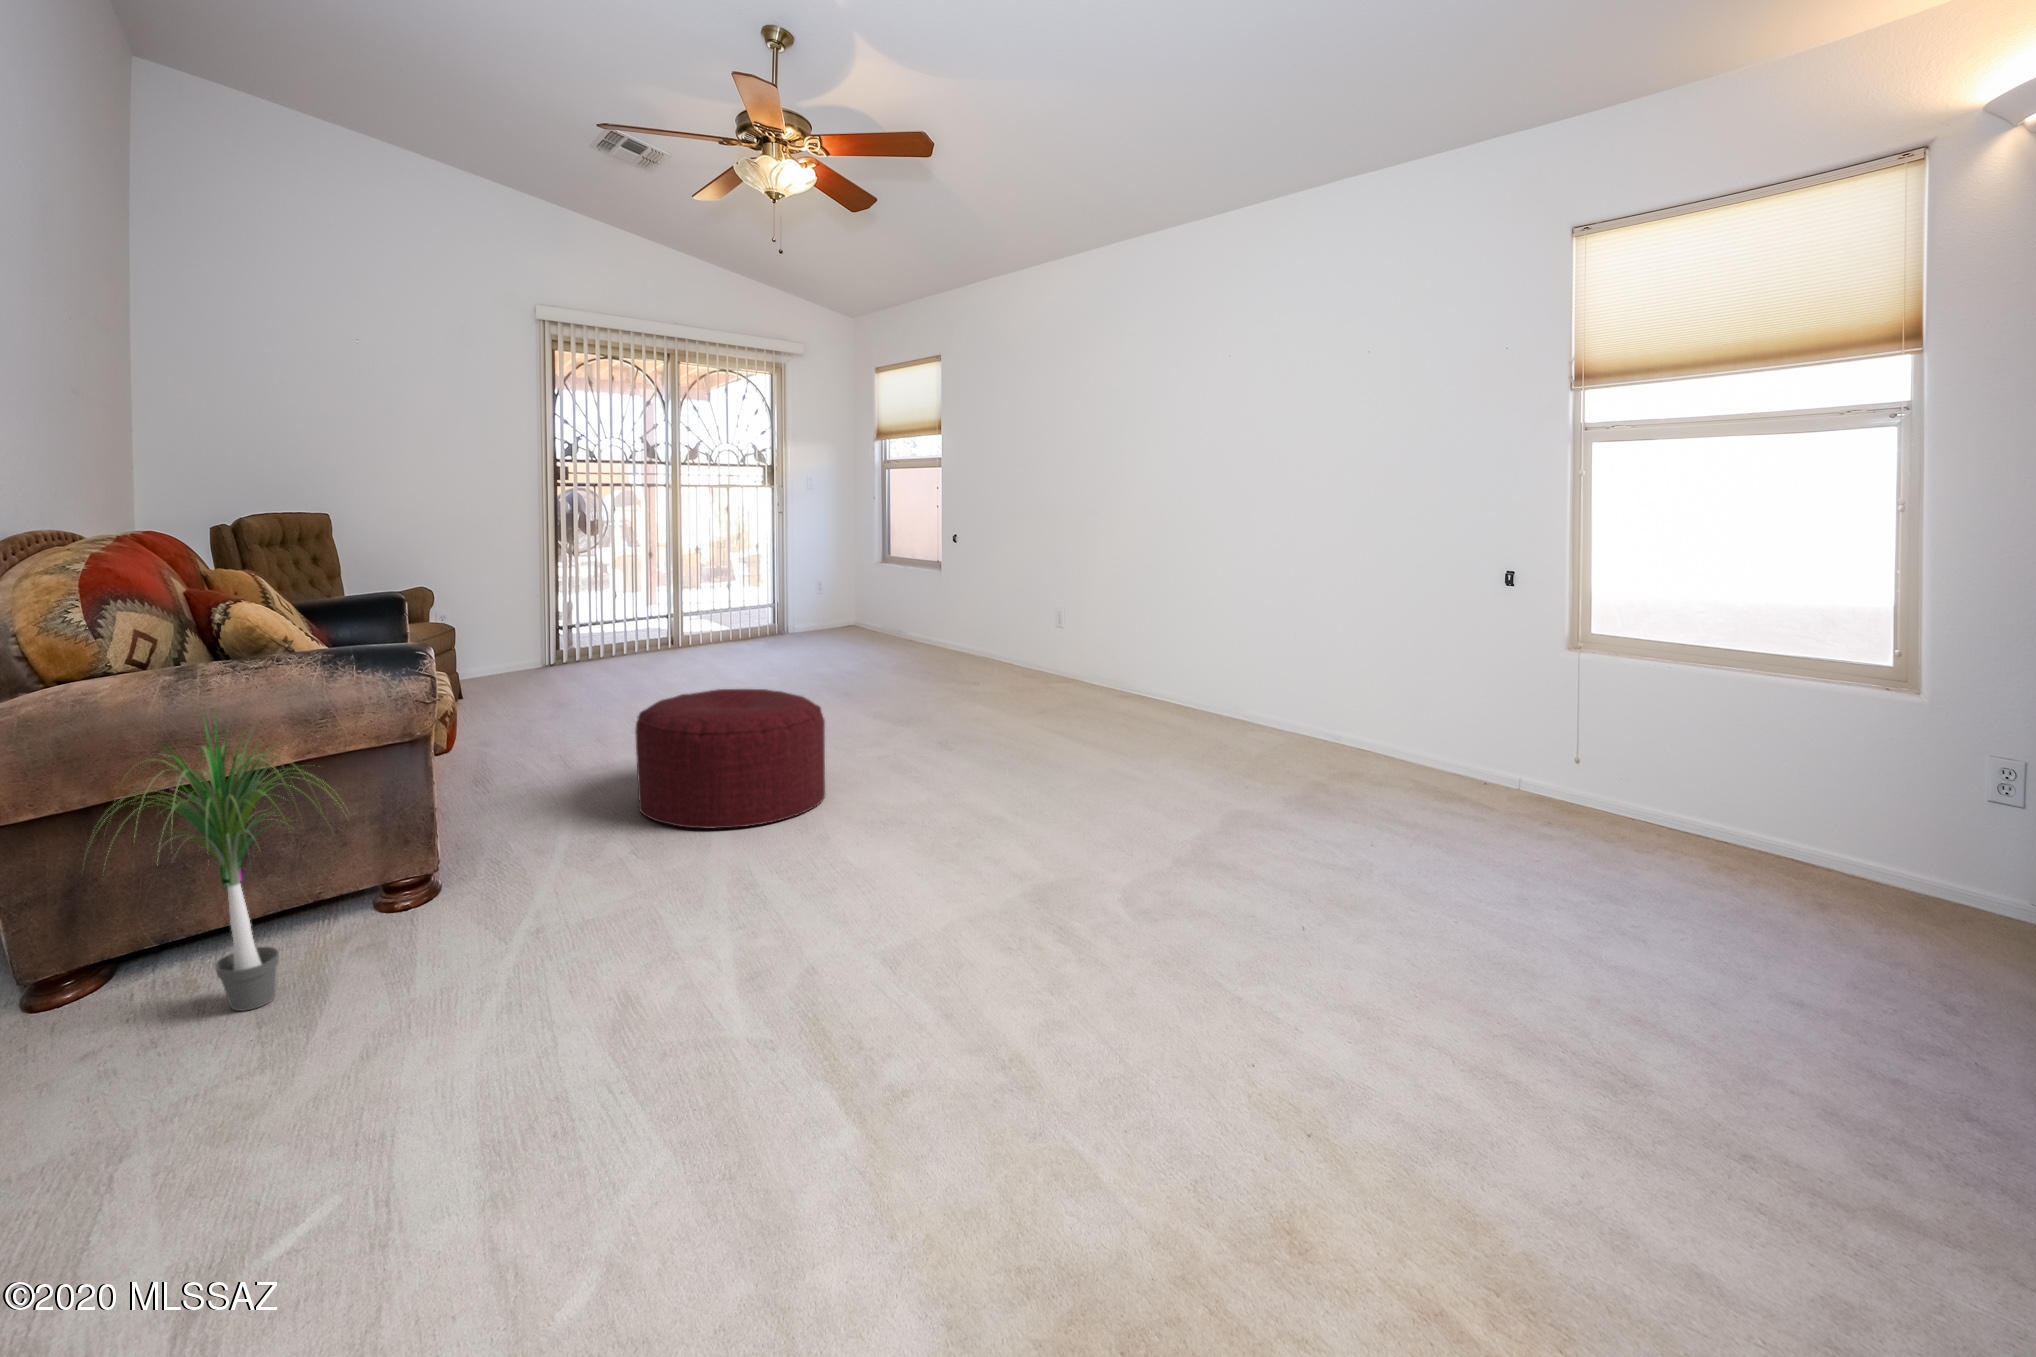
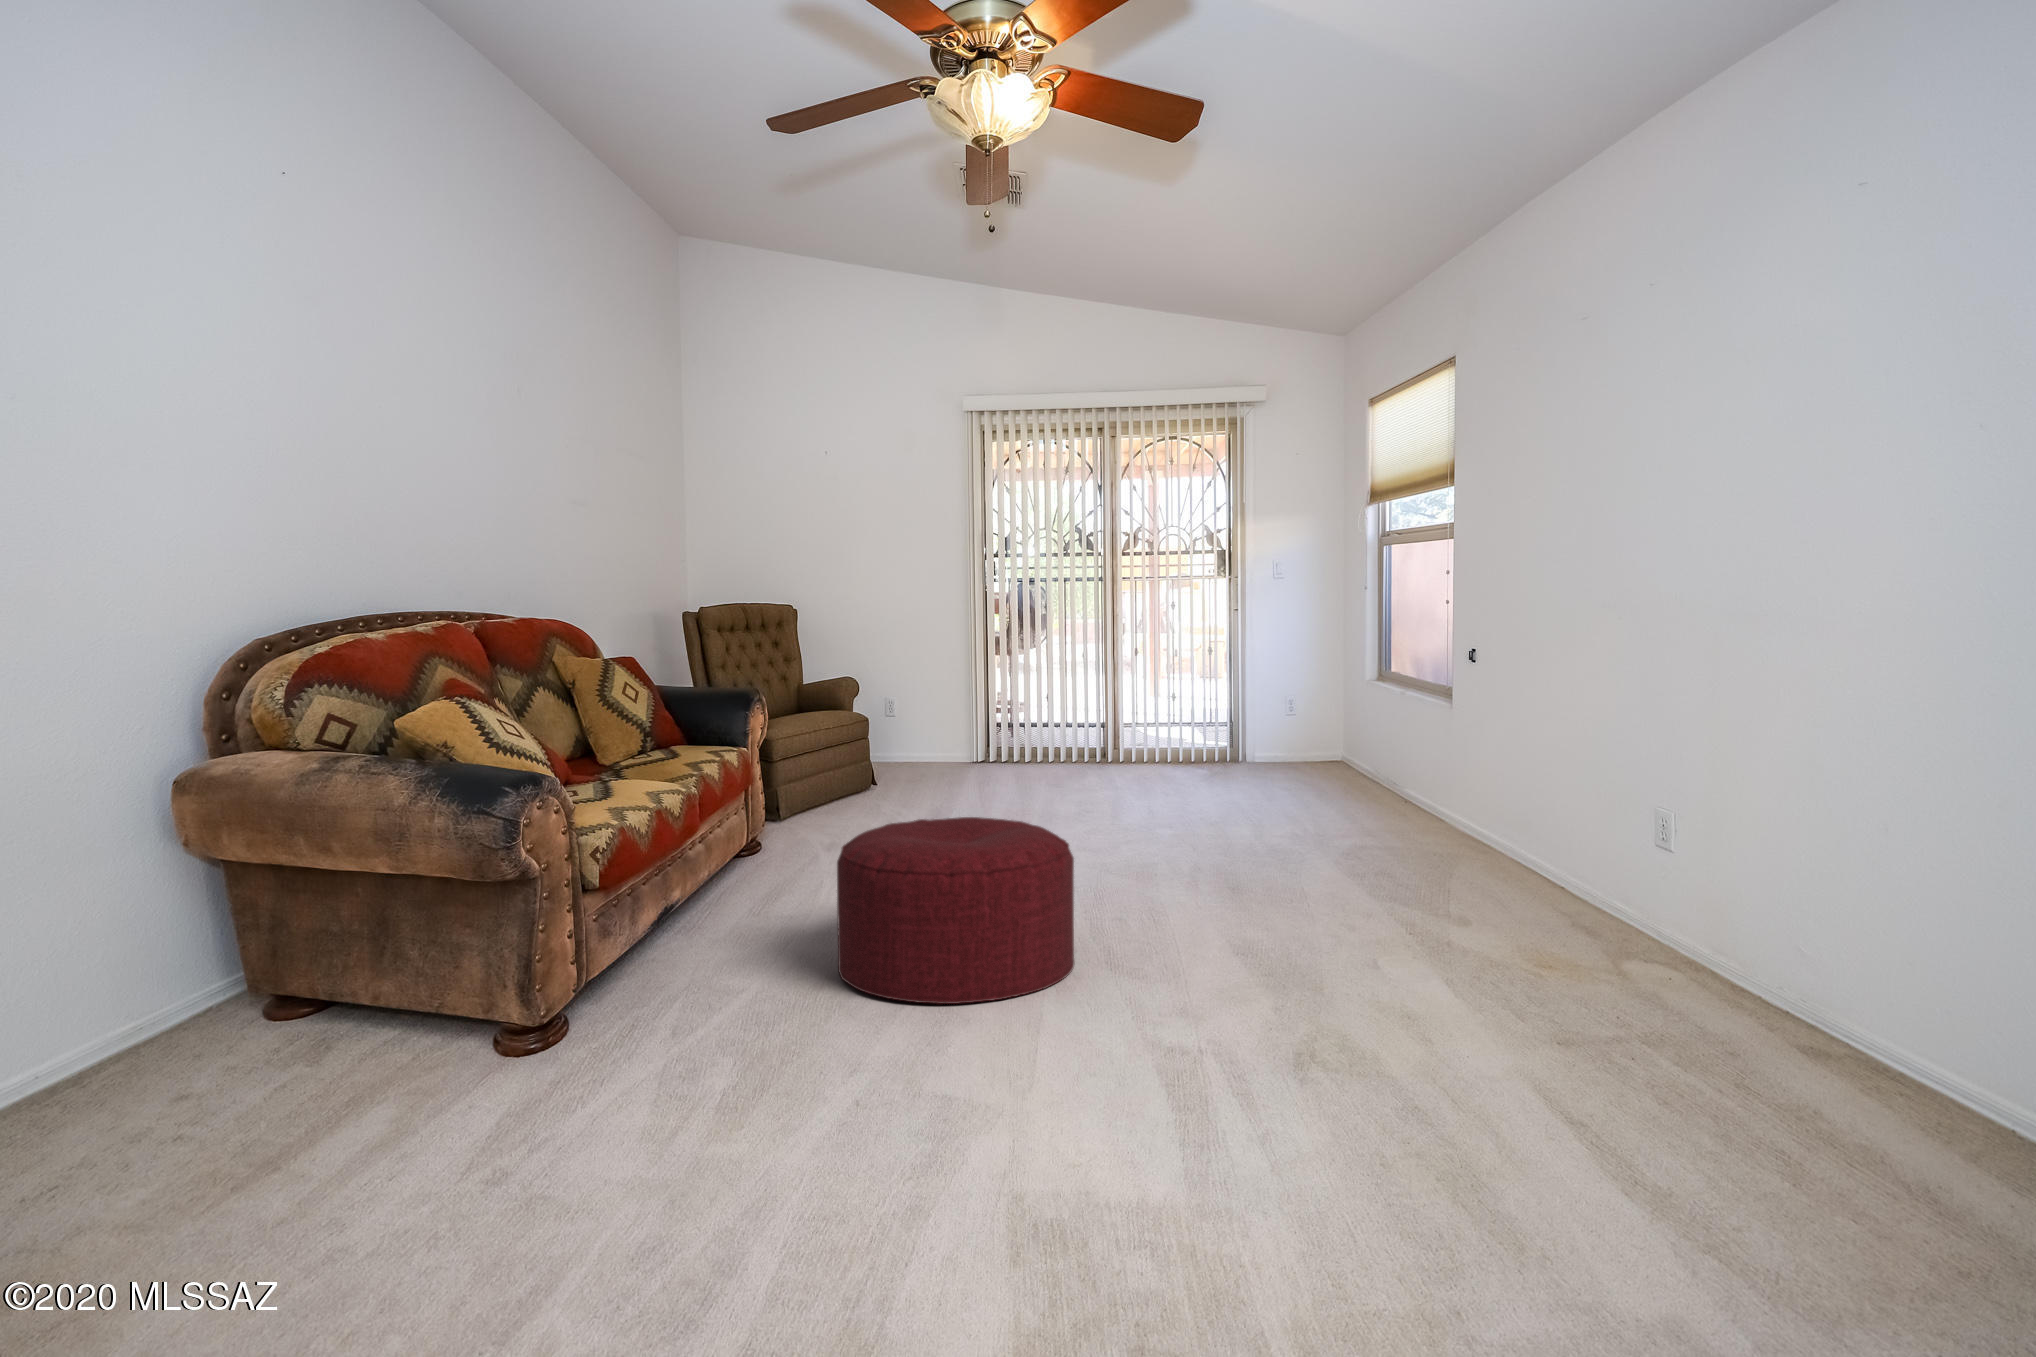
potted plant: present [93,718,333,1011] -> none [181,782,430,1108]

